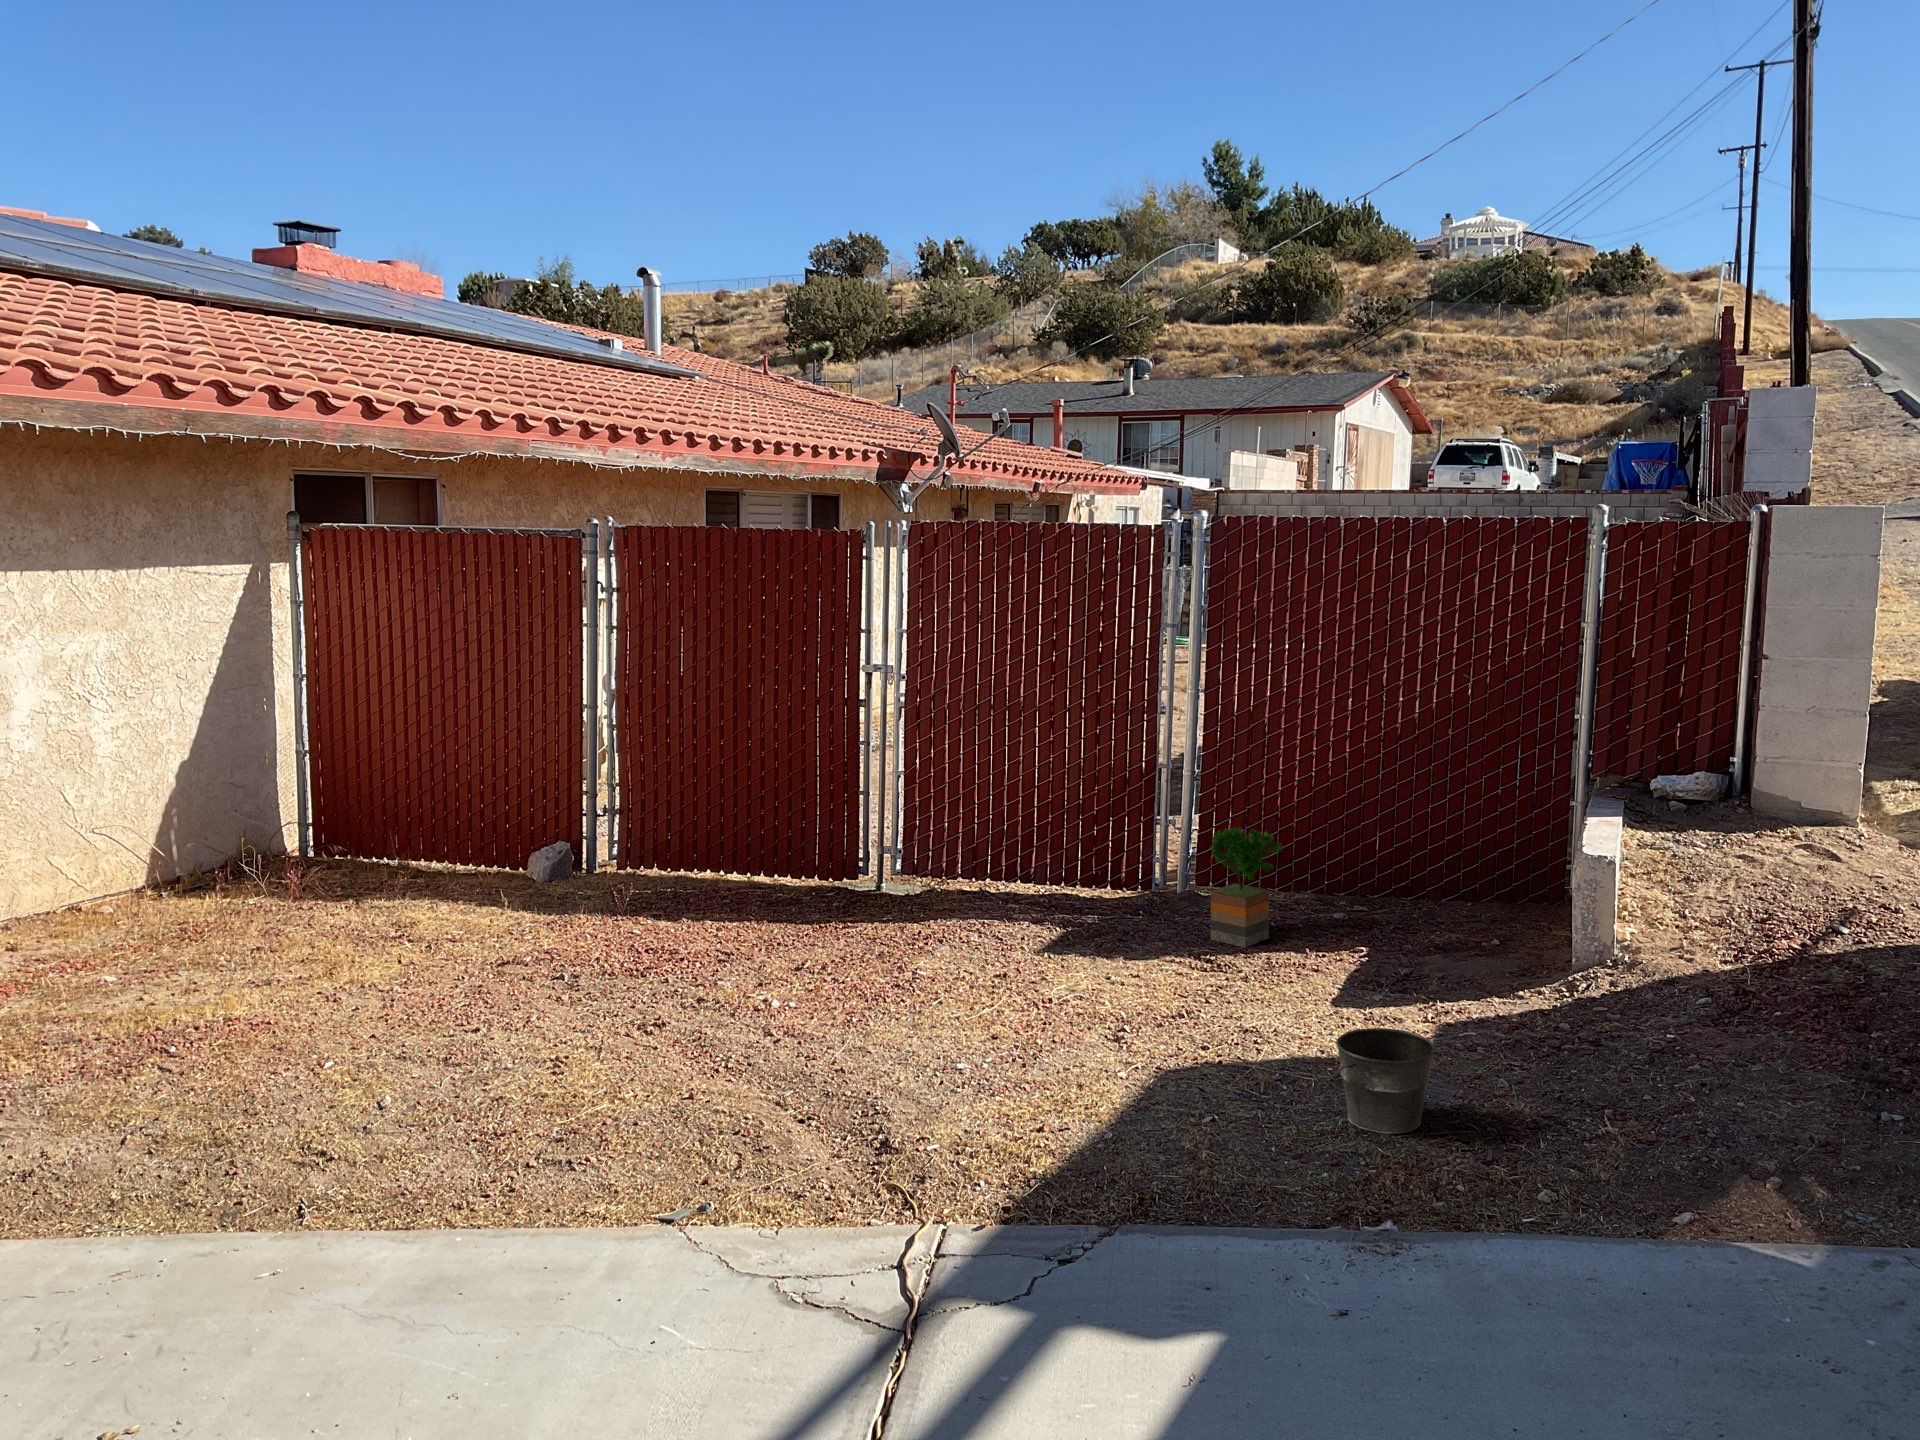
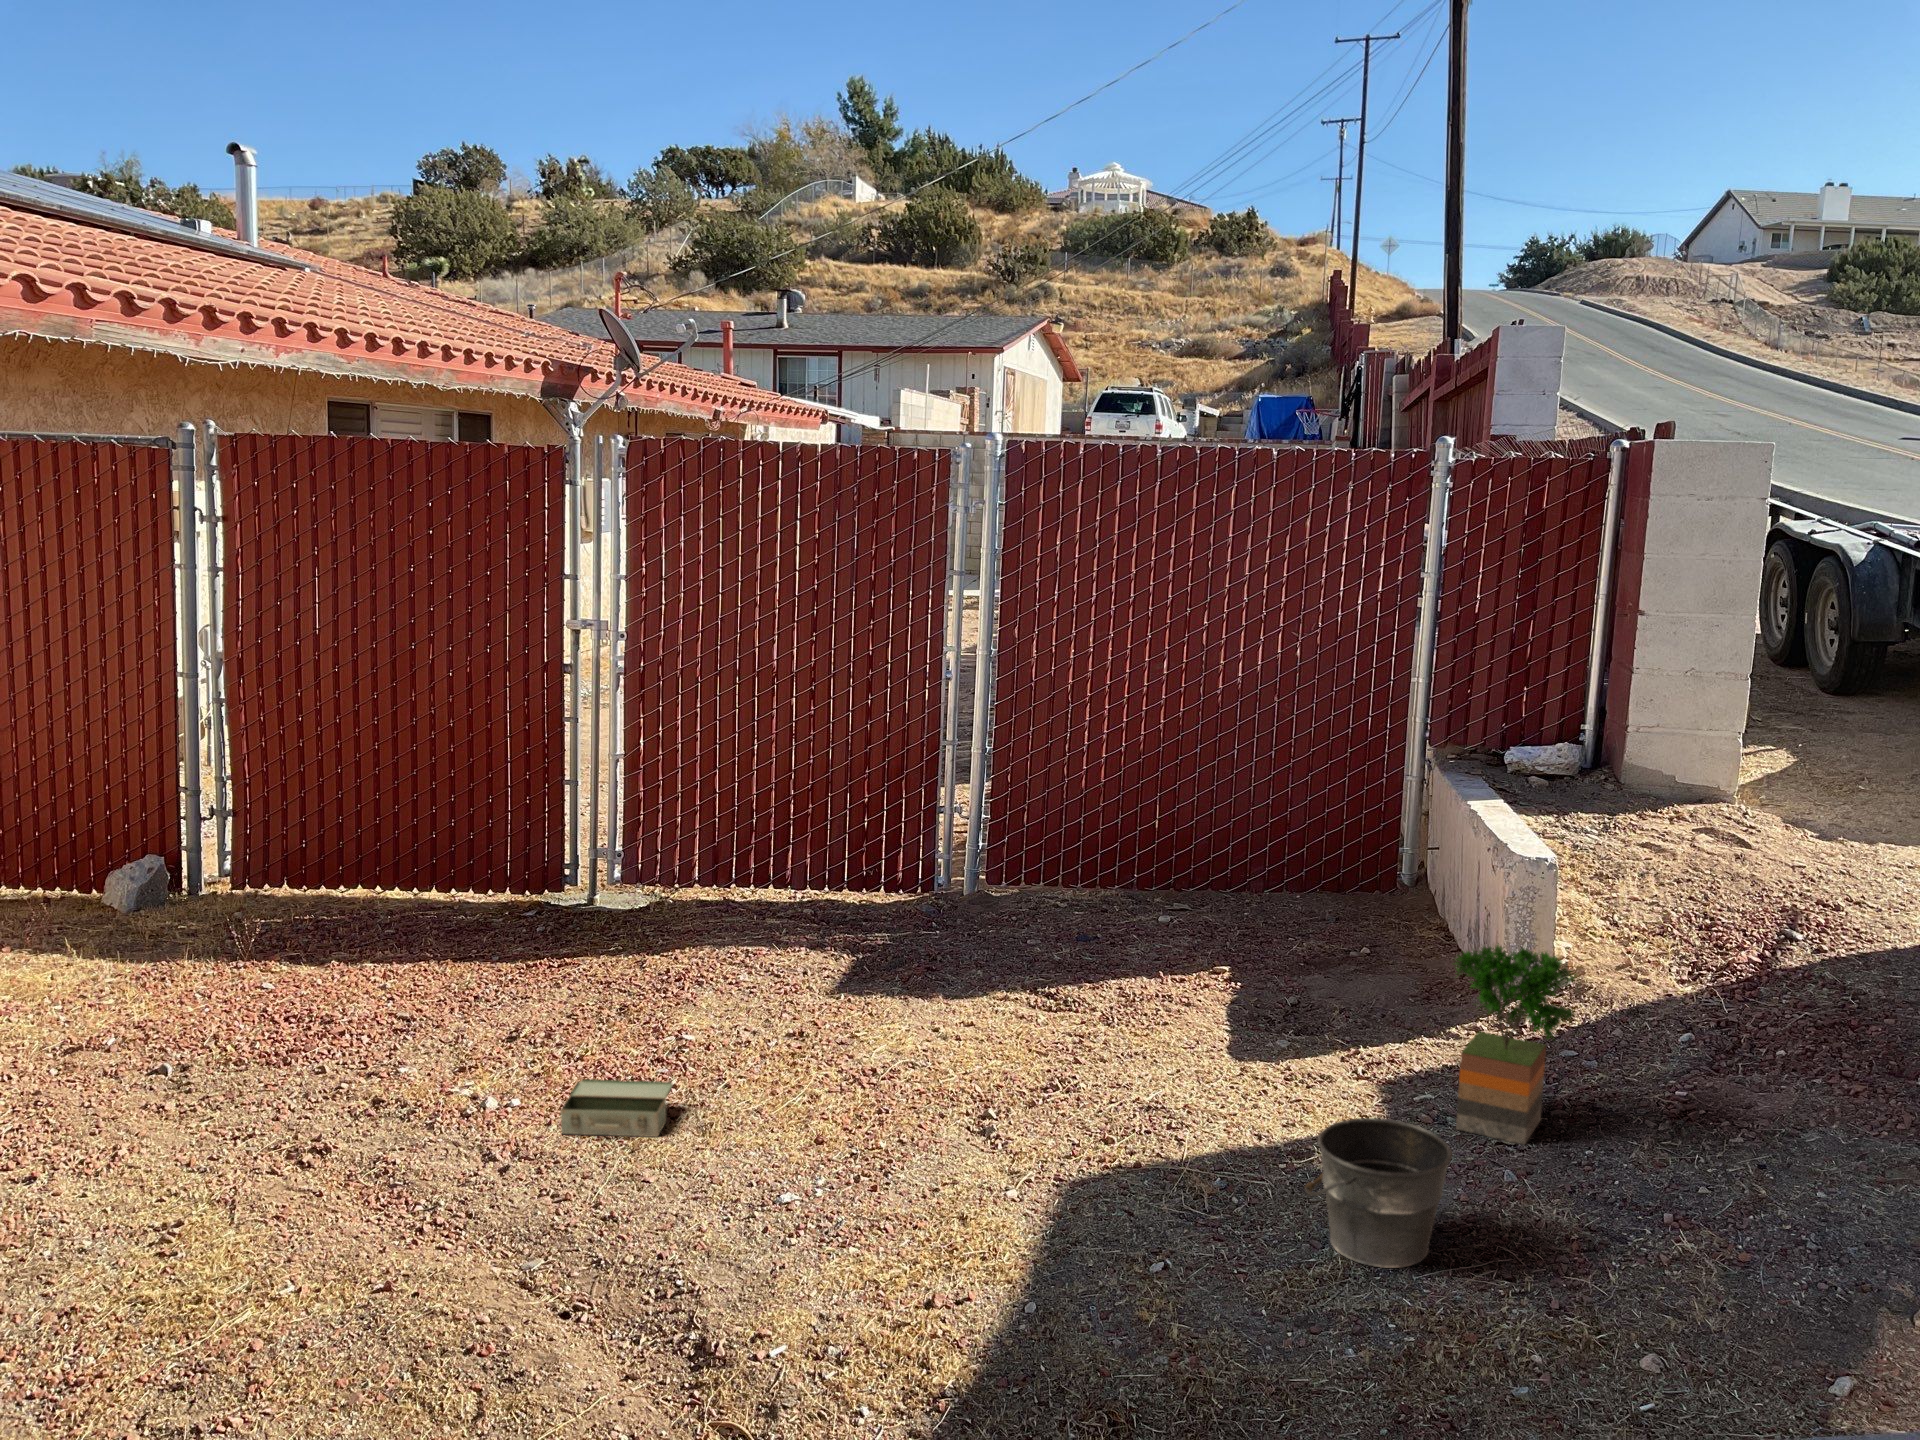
potted tree: present [1211,827,1283,947] -> present [1455,943,1575,1144]
toolbox: none [820,990,902,1030] -> present [560,1079,673,1137]

